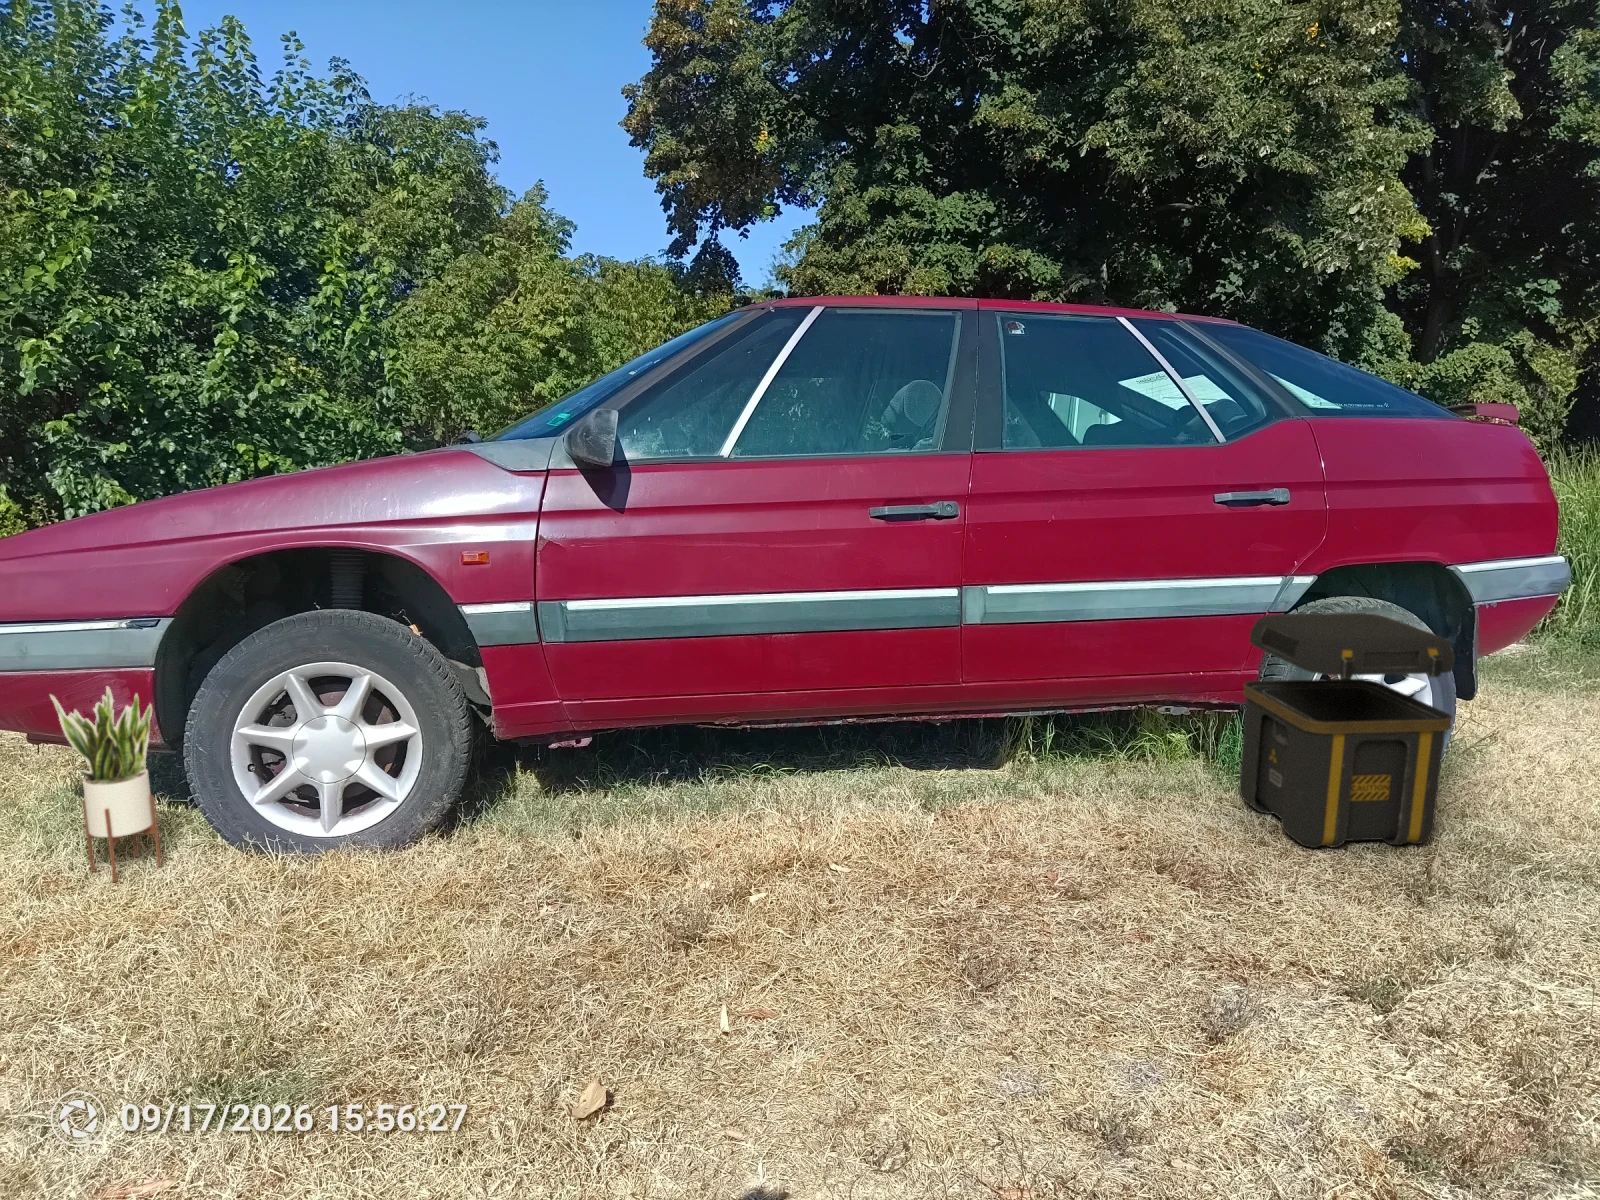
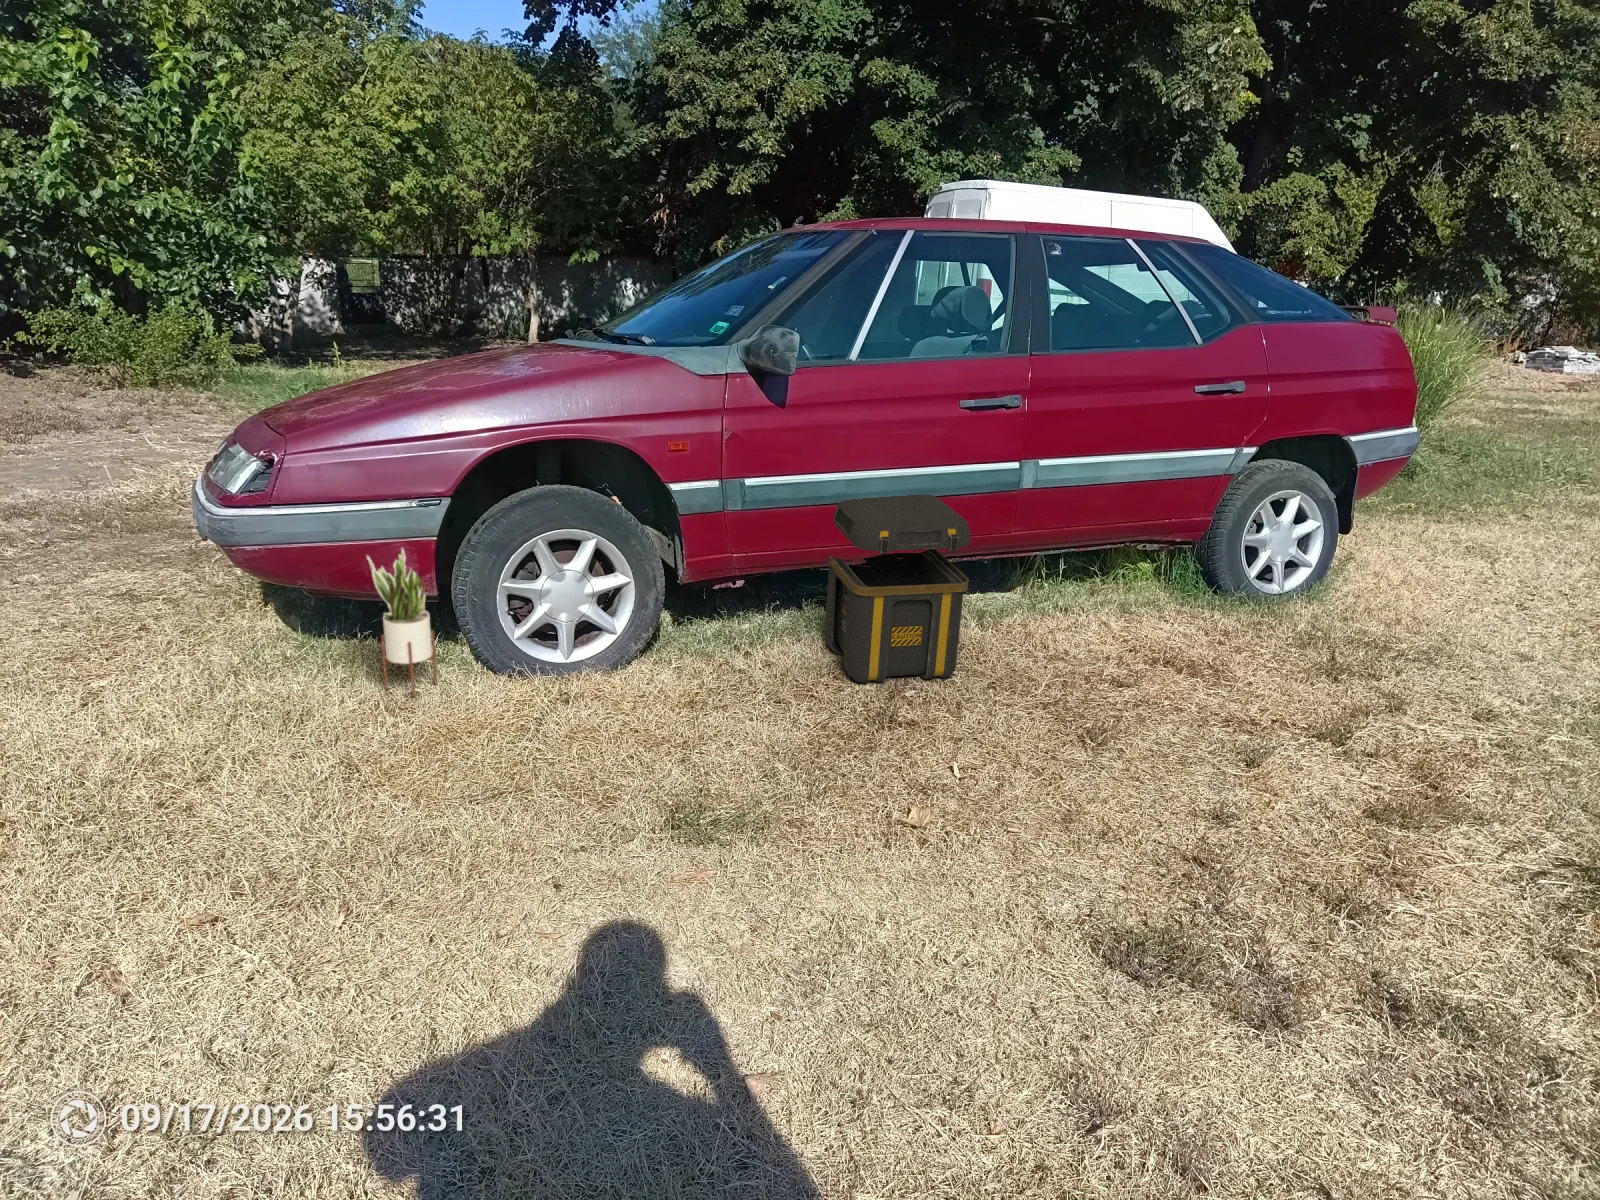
toolbox: present [1239,613,1455,848] -> present [825,494,971,683]

